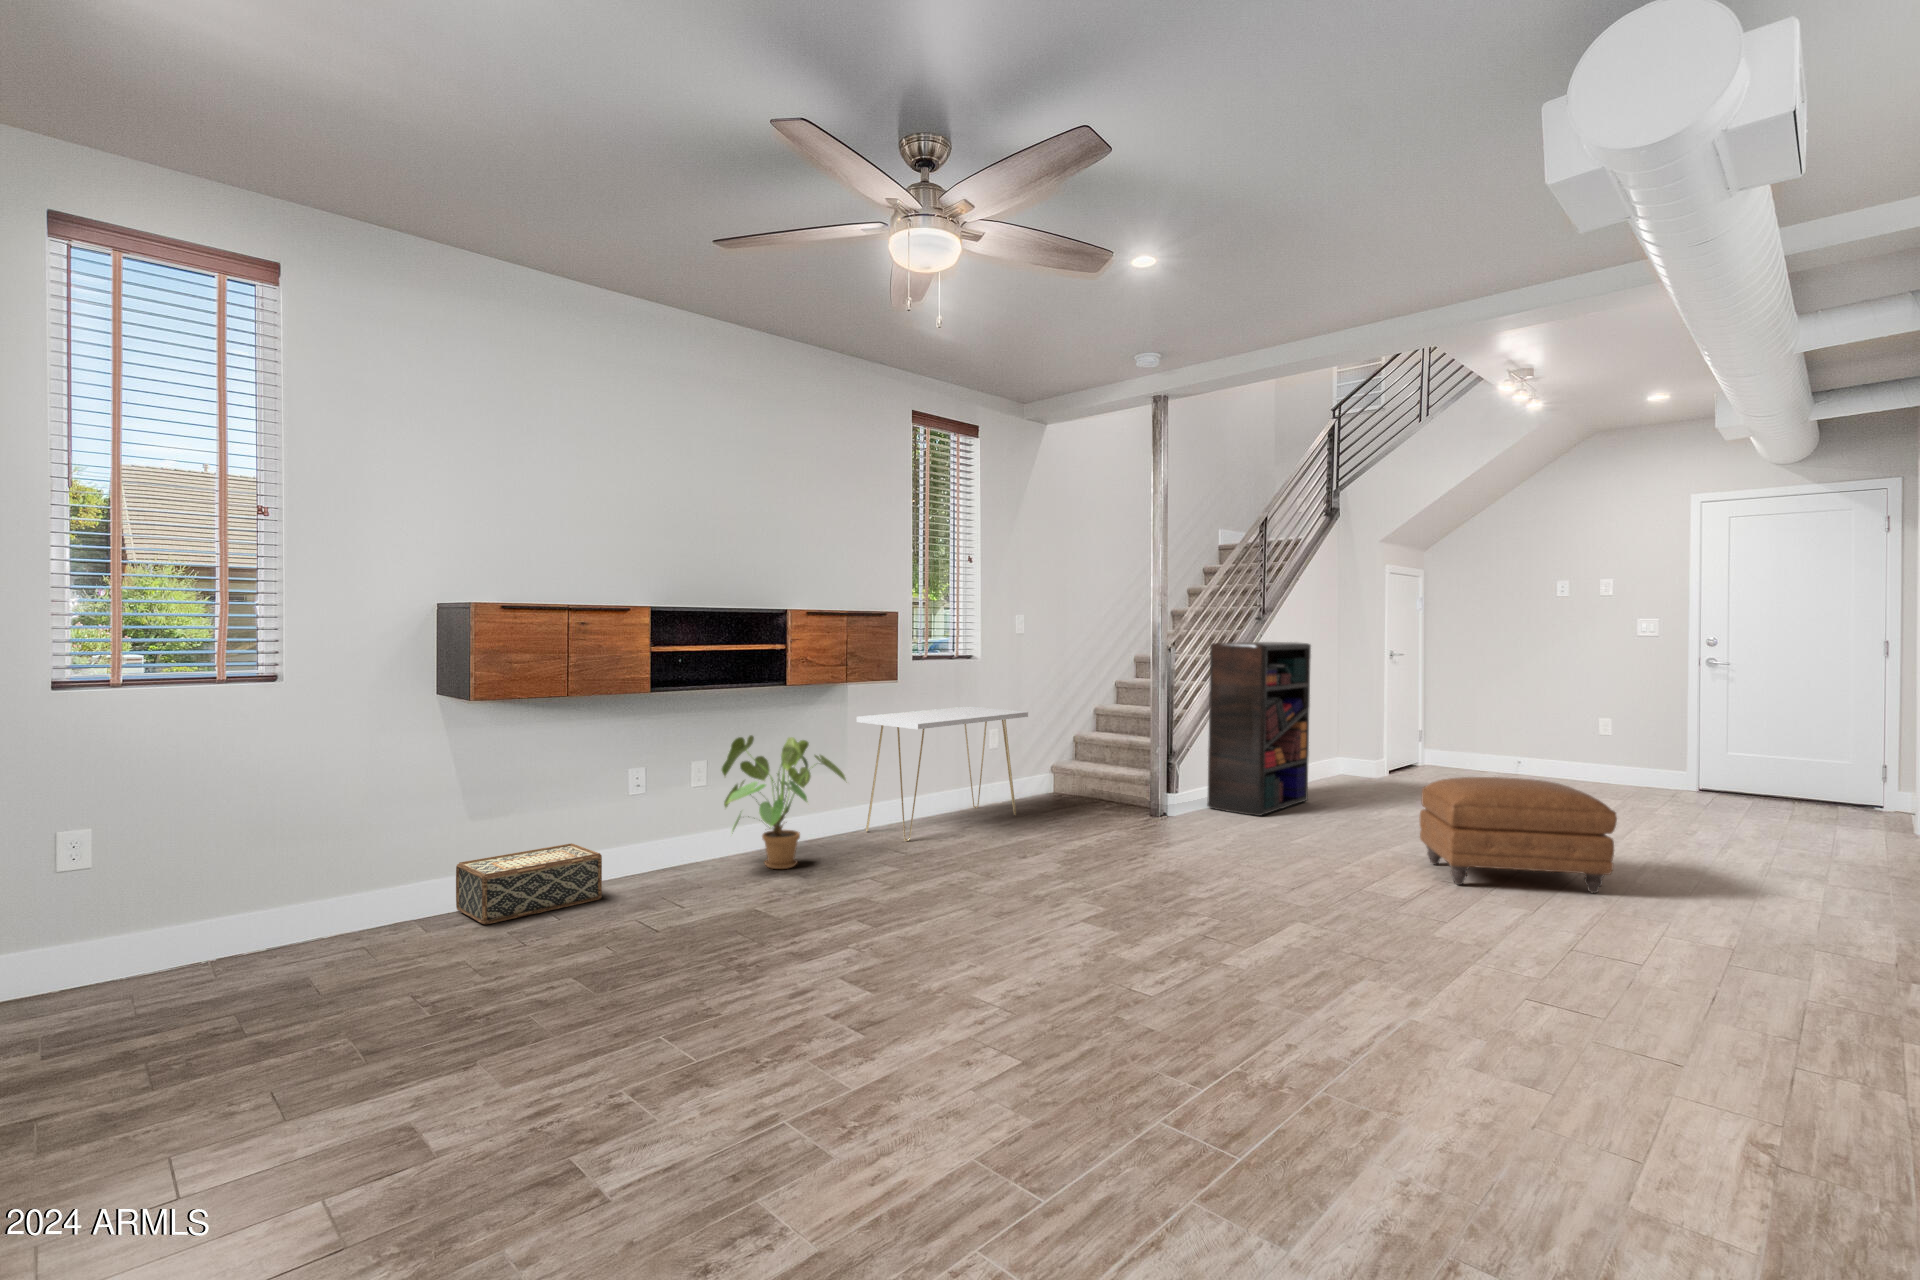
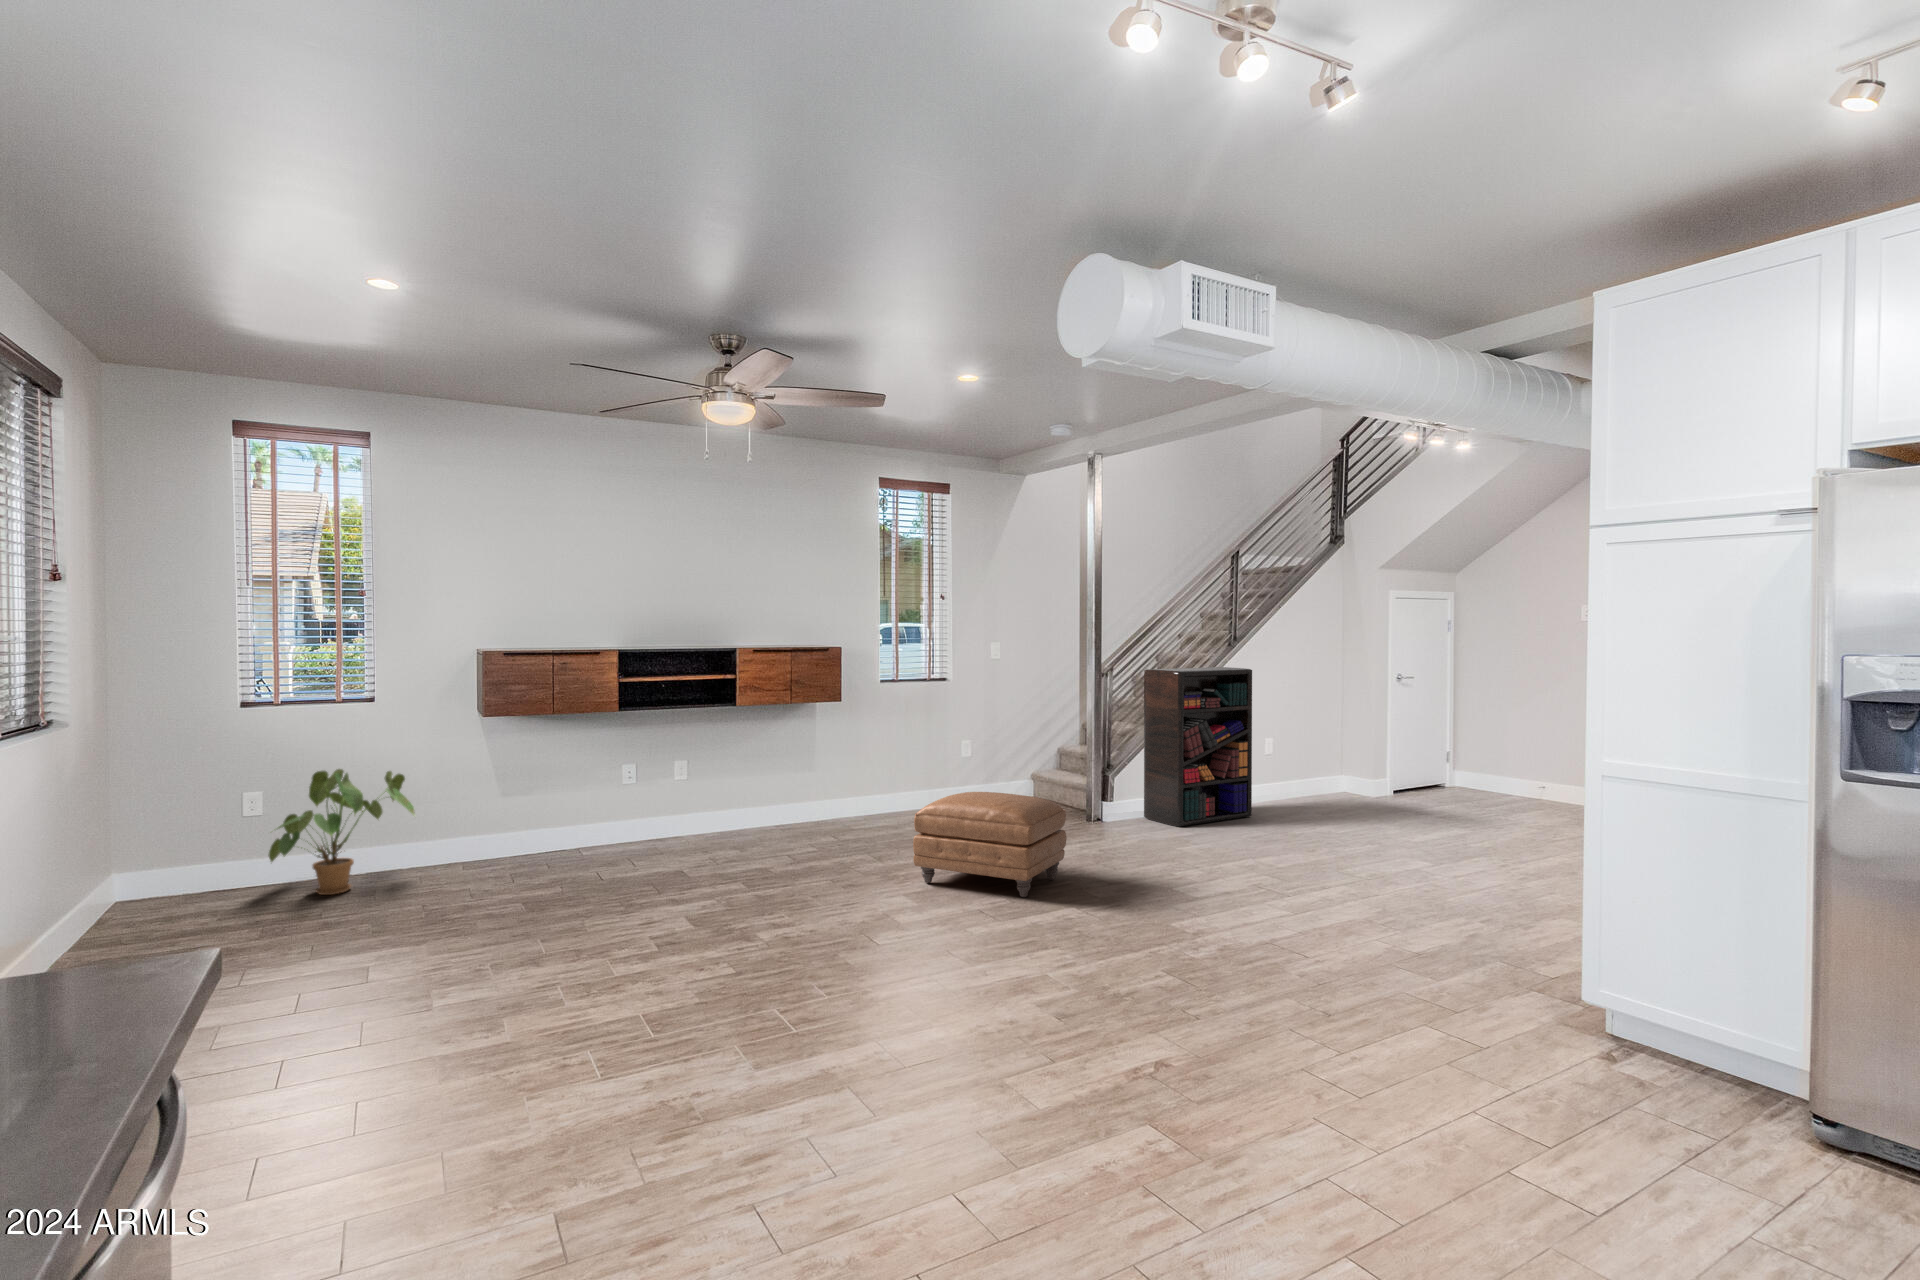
console table: present [857,706,1028,841] -> none [821,723,972,831]
house plant: present [722,735,846,869] -> present [268,769,414,895]
ottoman: present [1419,777,1617,893] -> present [913,792,1066,897]
woven basket: present [456,843,602,924] -> none [489,817,583,867]

